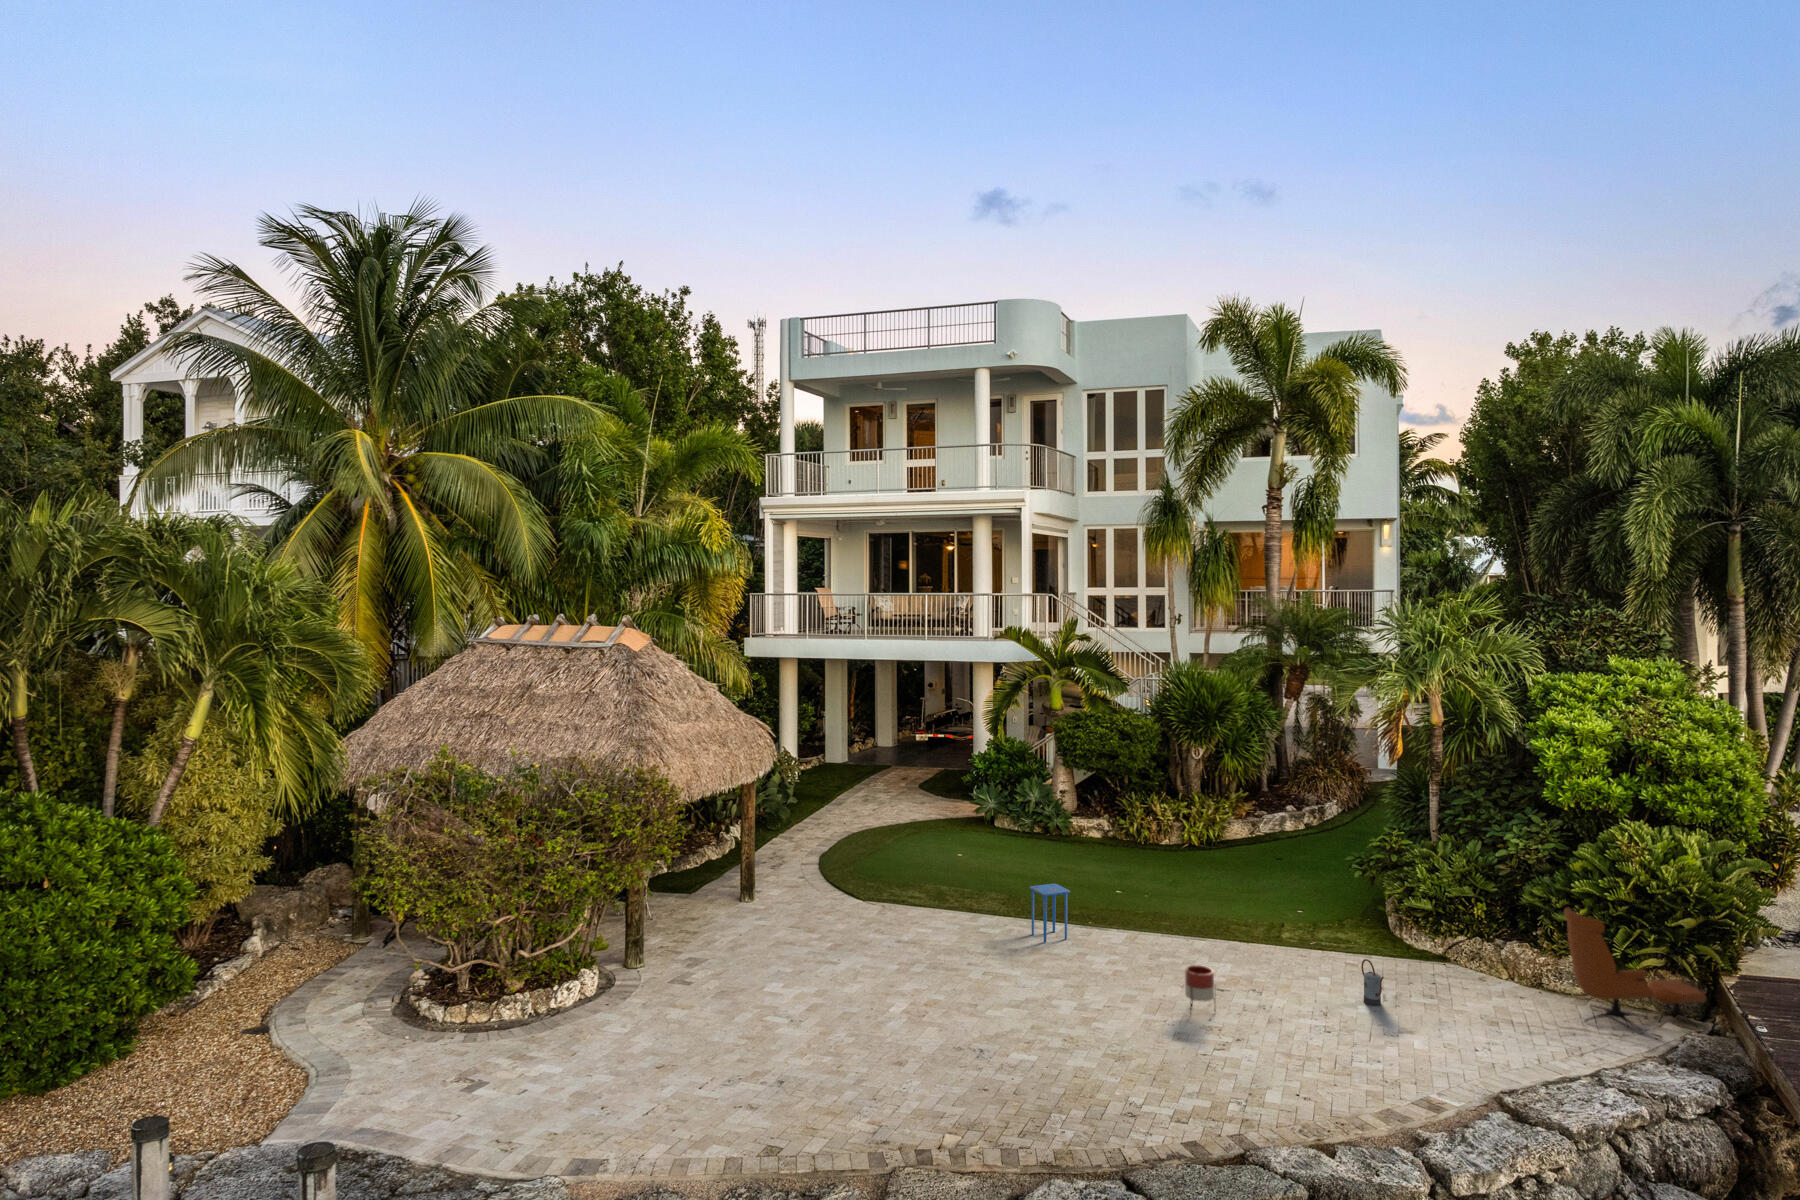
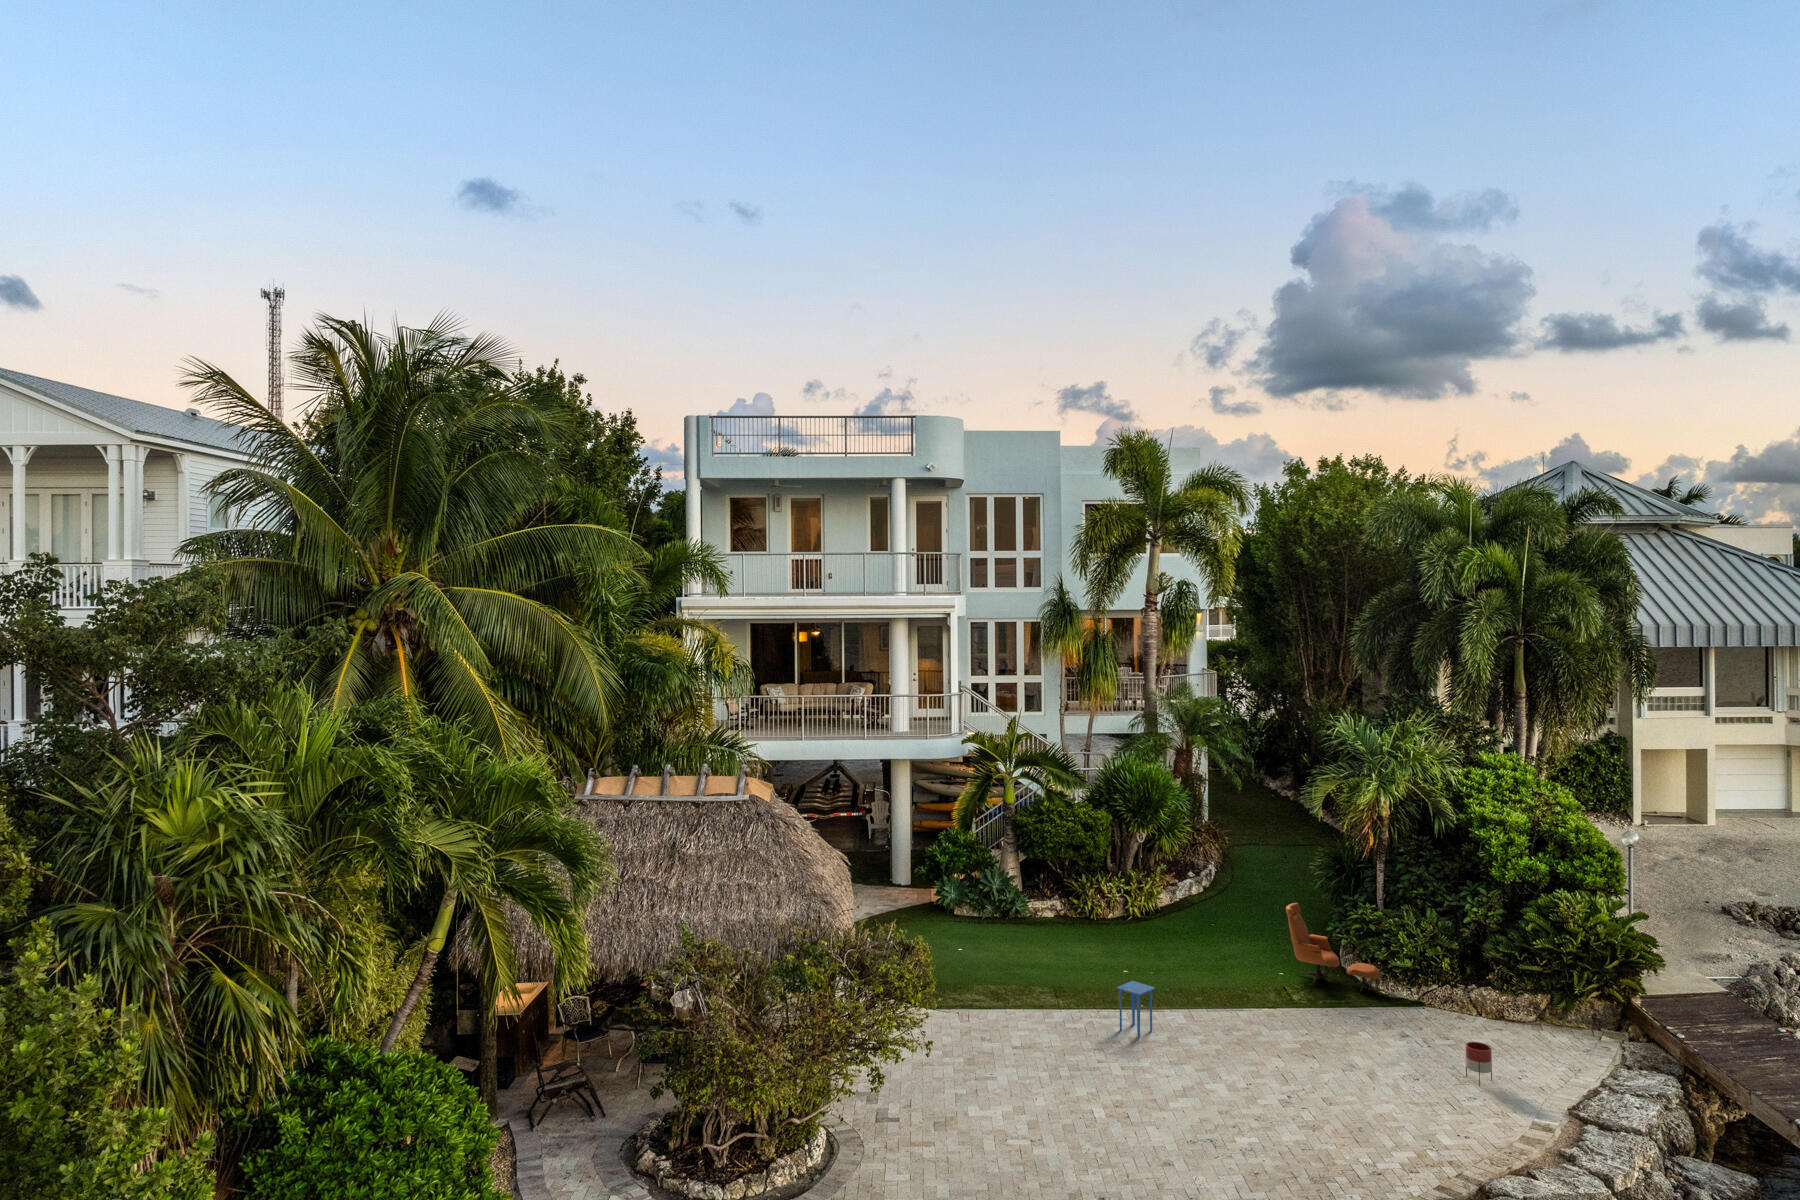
lounge chair: present [1564,907,1706,1034] -> present [1286,903,1381,992]
watering can: present [1361,959,1384,1005] -> none [1413,1020,1440,1057]
planter: present [1185,965,1215,1002] -> present [1466,1042,1492,1086]

